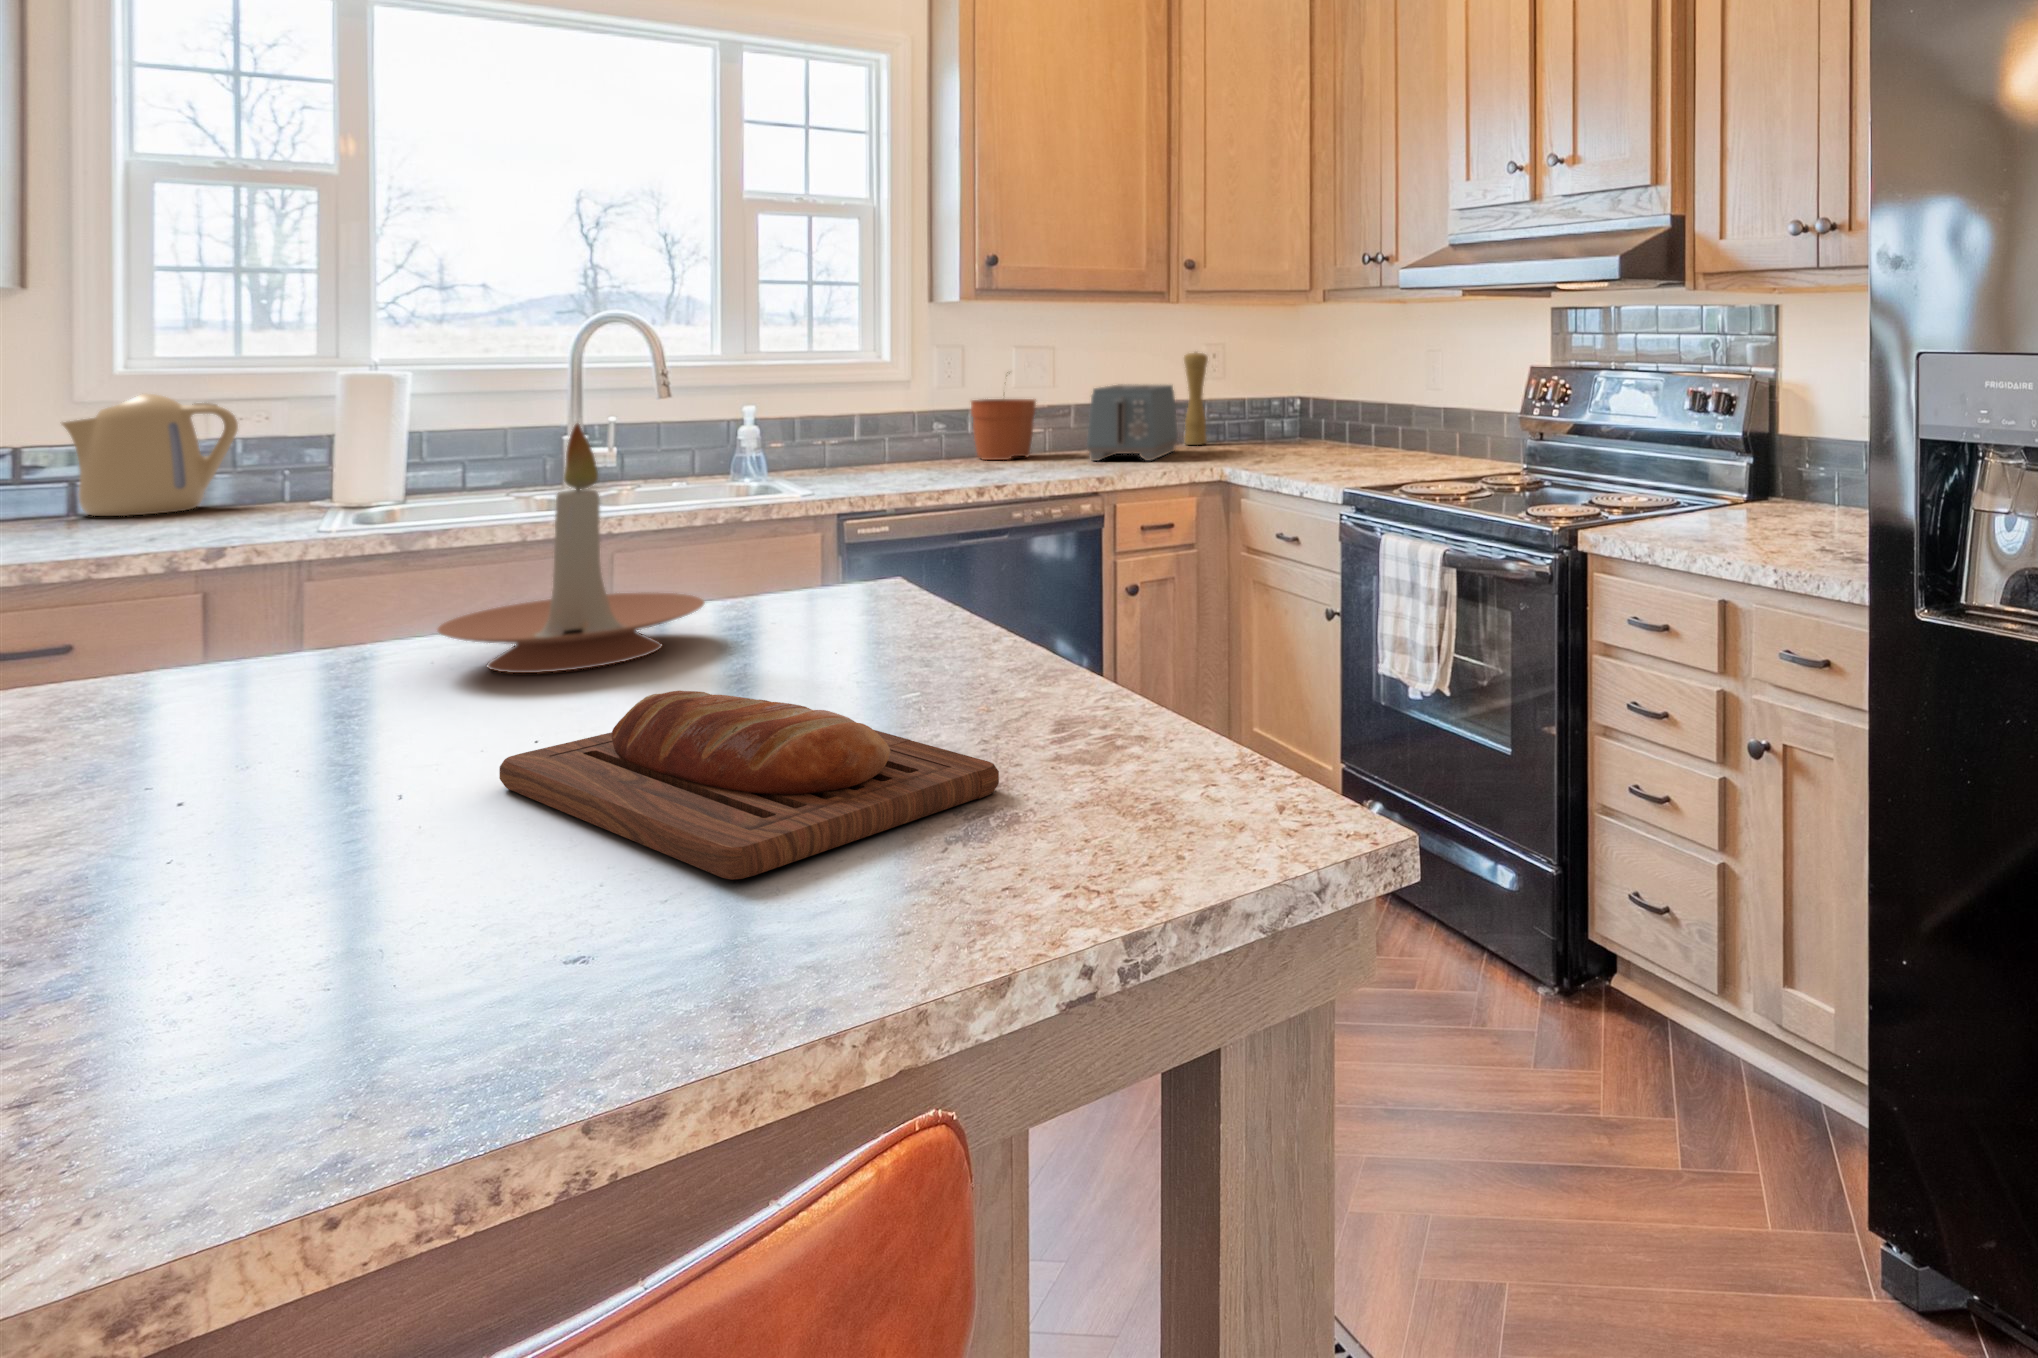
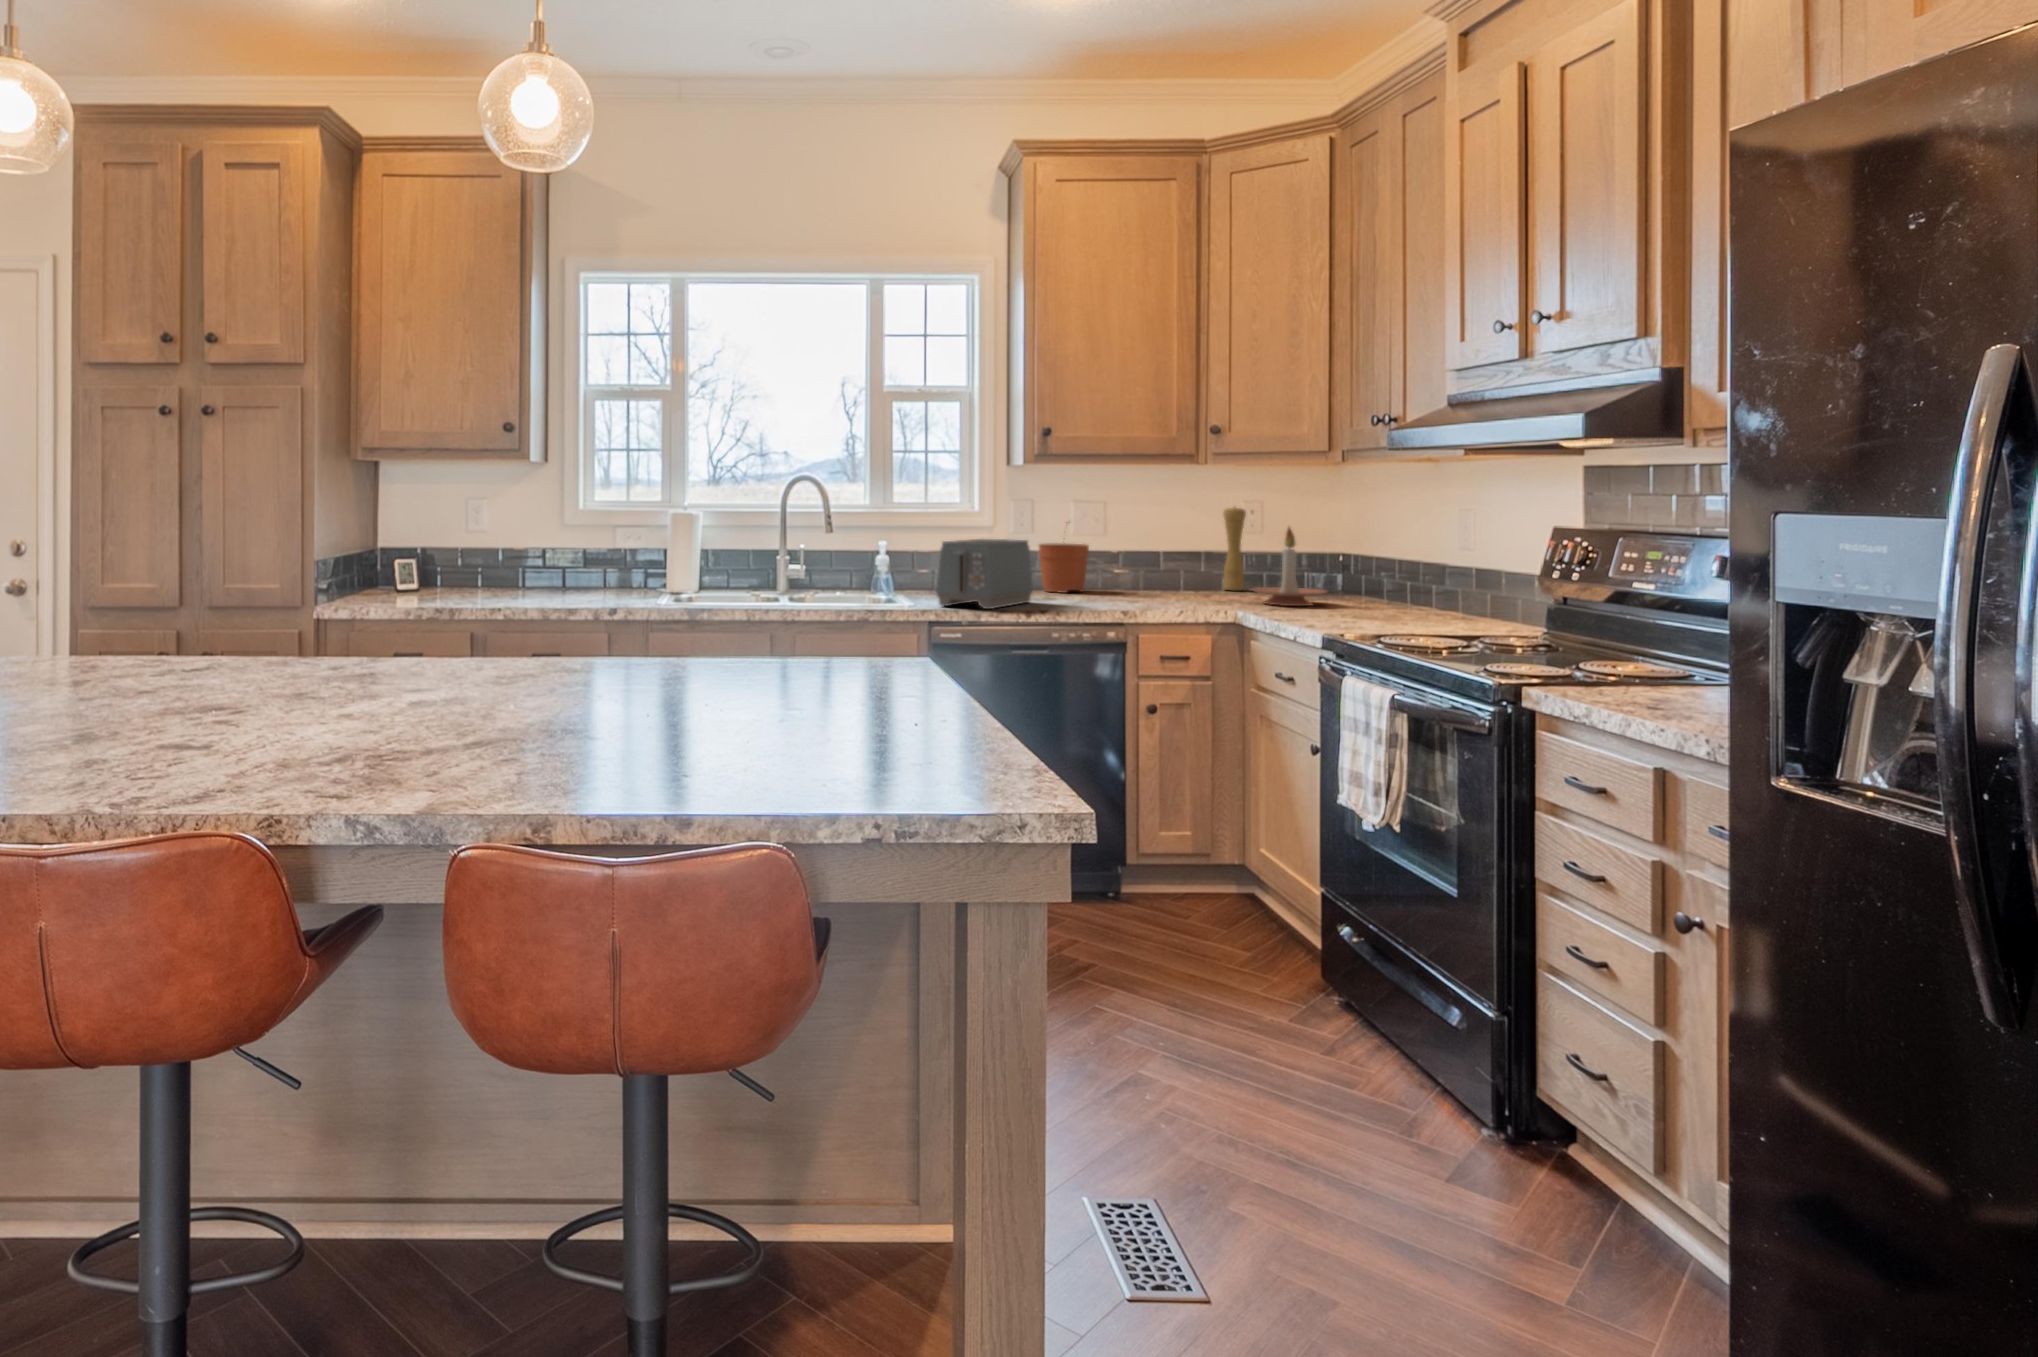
toaster: present [1087,384,1178,461] -> present [936,539,1033,609]
kettle: present [62,394,238,516] -> none [557,525,626,592]
candle holder: present [438,424,704,673] -> present [1251,528,1326,606]
bread loaf: present [499,690,999,880] -> none [667,685,869,767]

